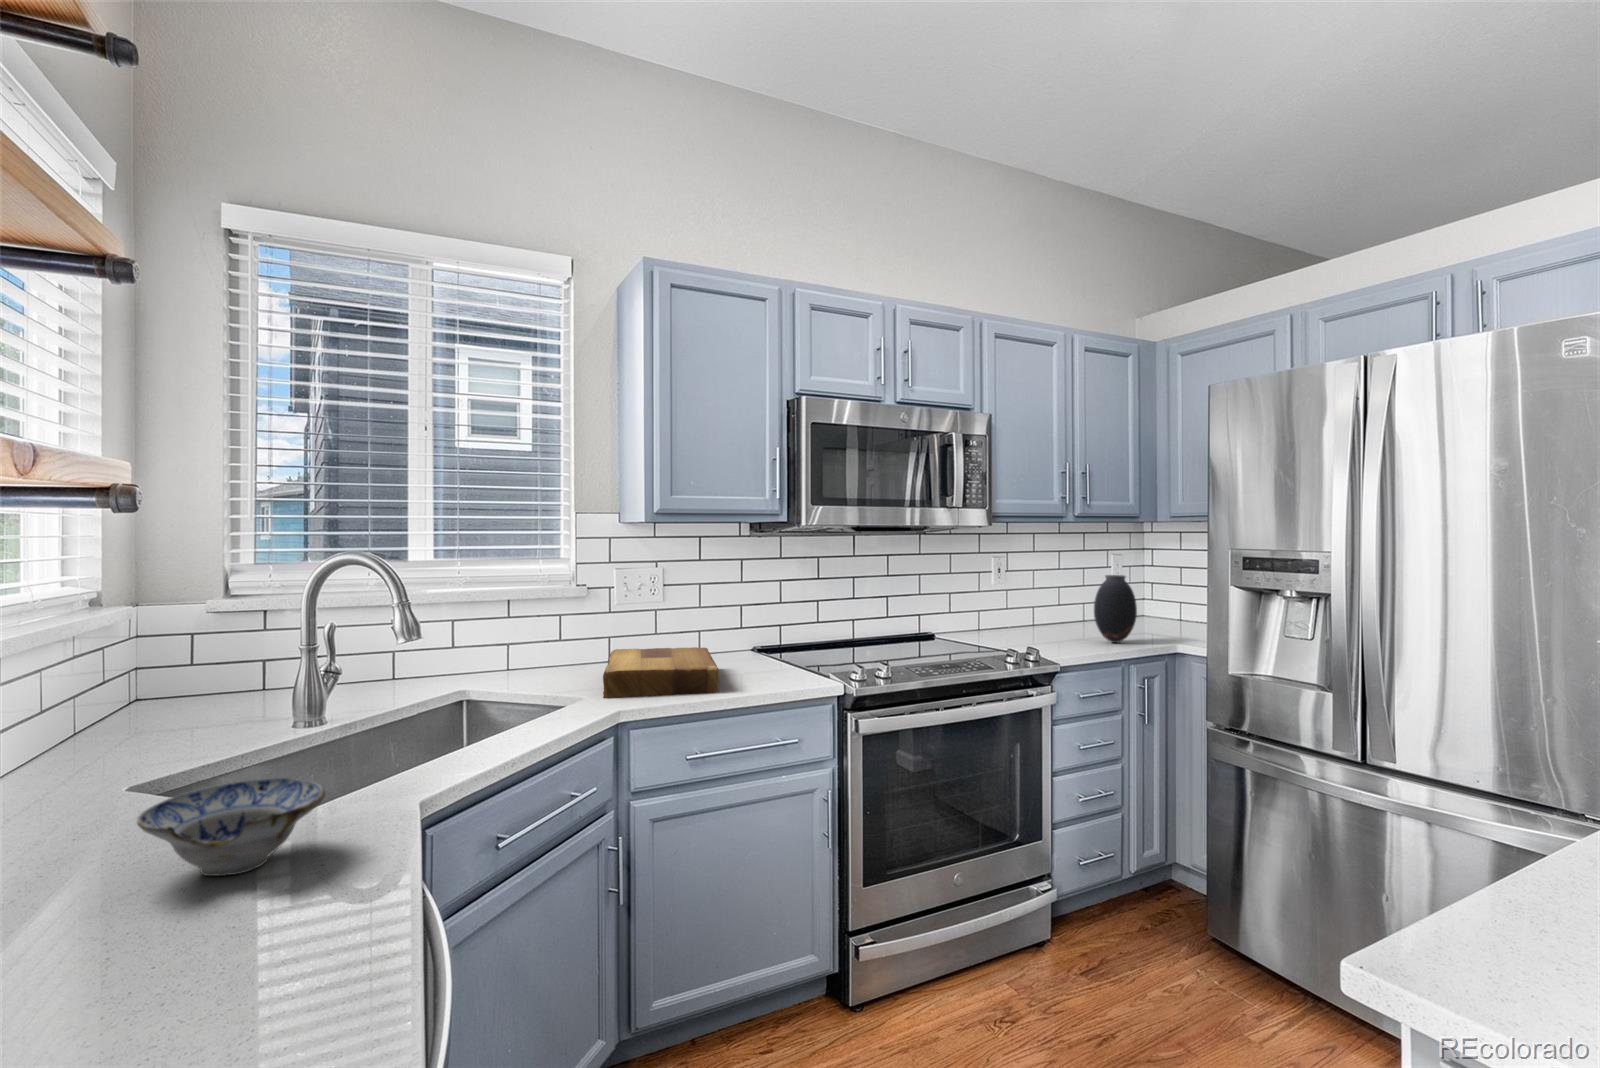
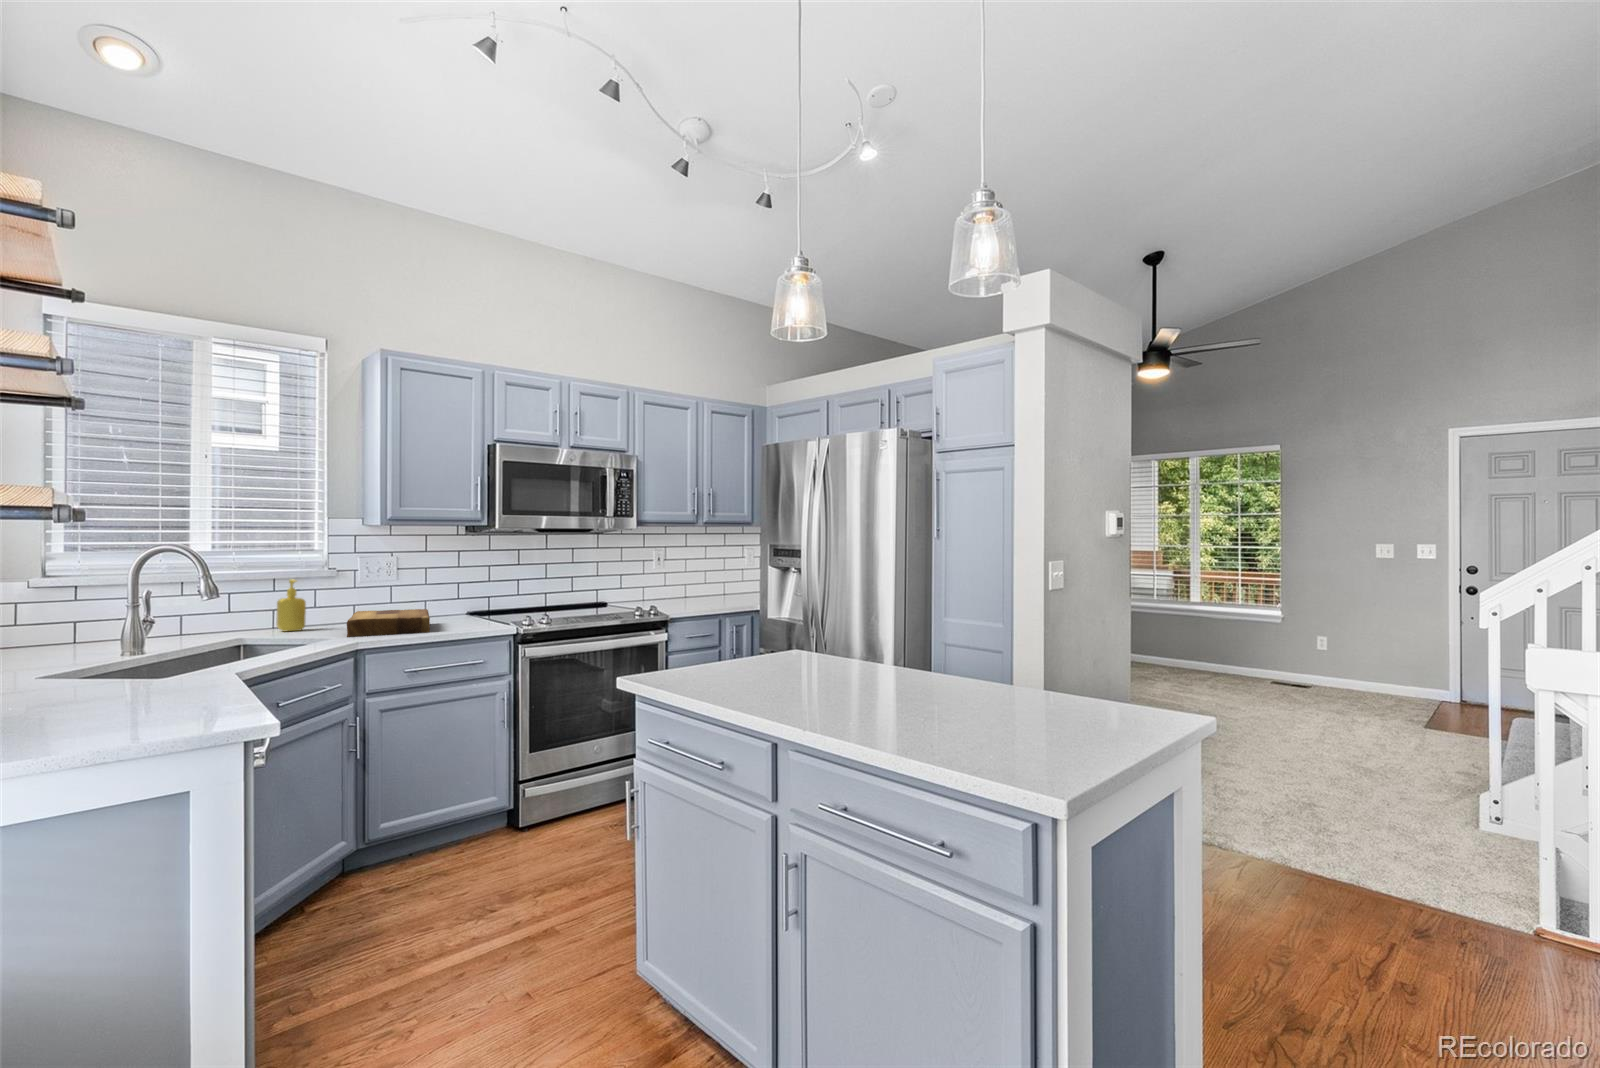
vase: present [1094,575,1137,643] -> none [711,561,737,605]
soap dispenser: none [512,602,549,677] -> present [276,580,306,631]
ceramic bowl: present [137,778,325,876] -> none [93,651,189,688]

